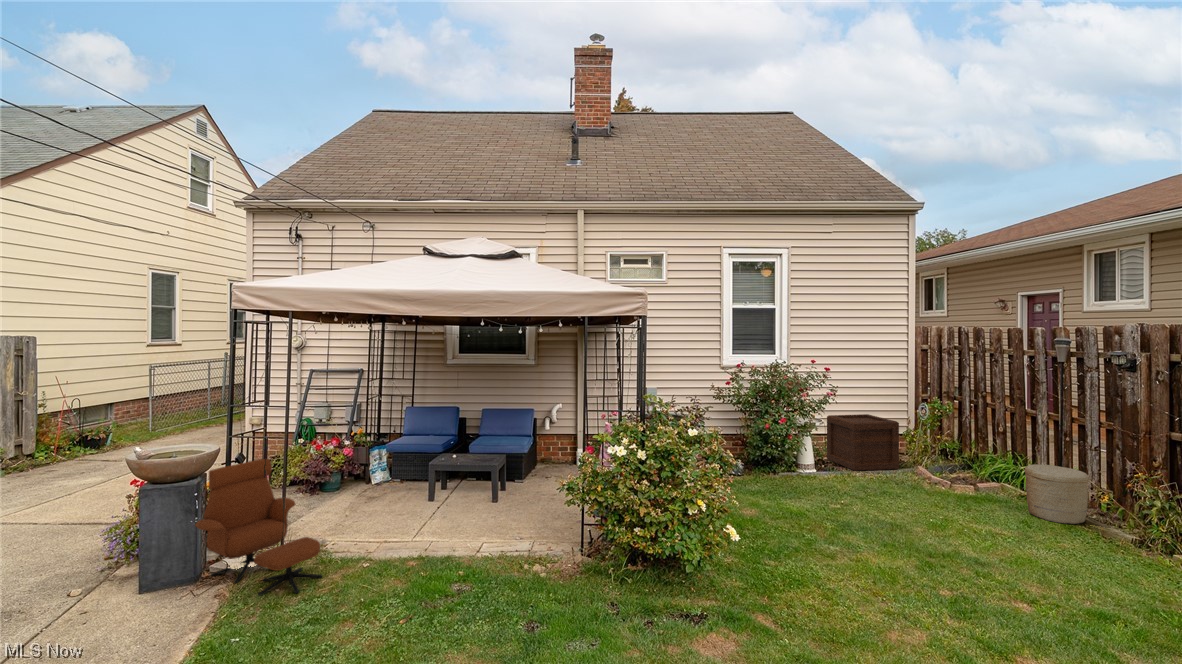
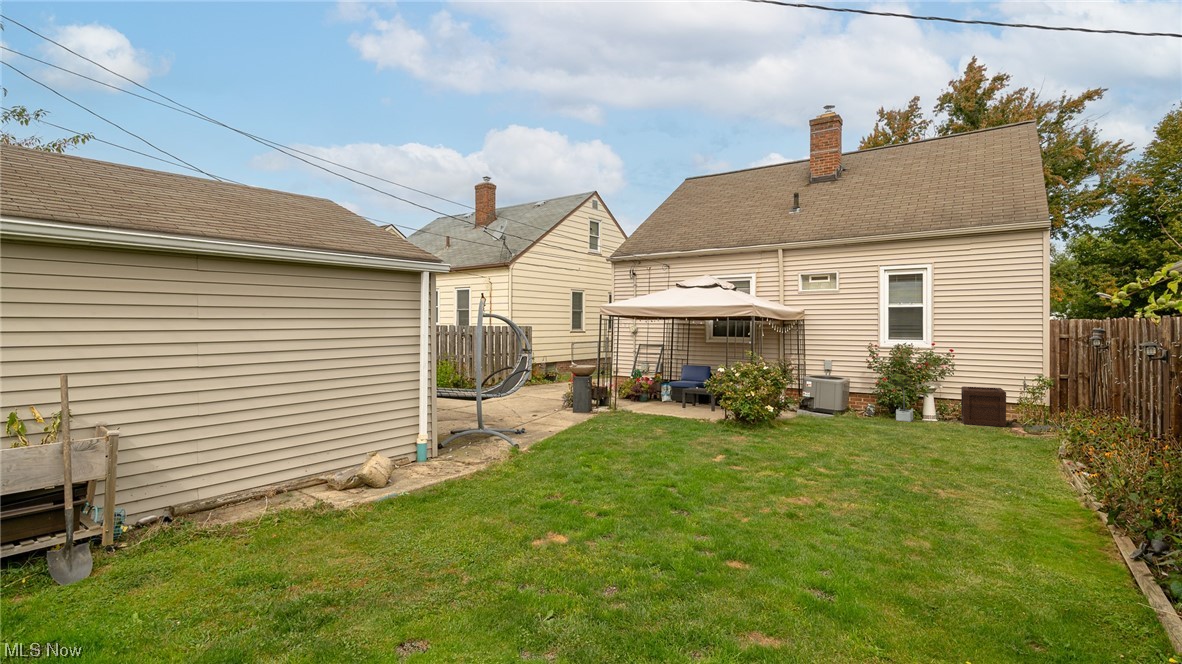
potted tree: none [767,405,800,477] -> present [890,374,913,422]
lounge chair: present [195,459,322,596] -> none [586,374,624,419]
woven basket: present [1025,464,1089,524] -> none [1025,416,1067,452]

